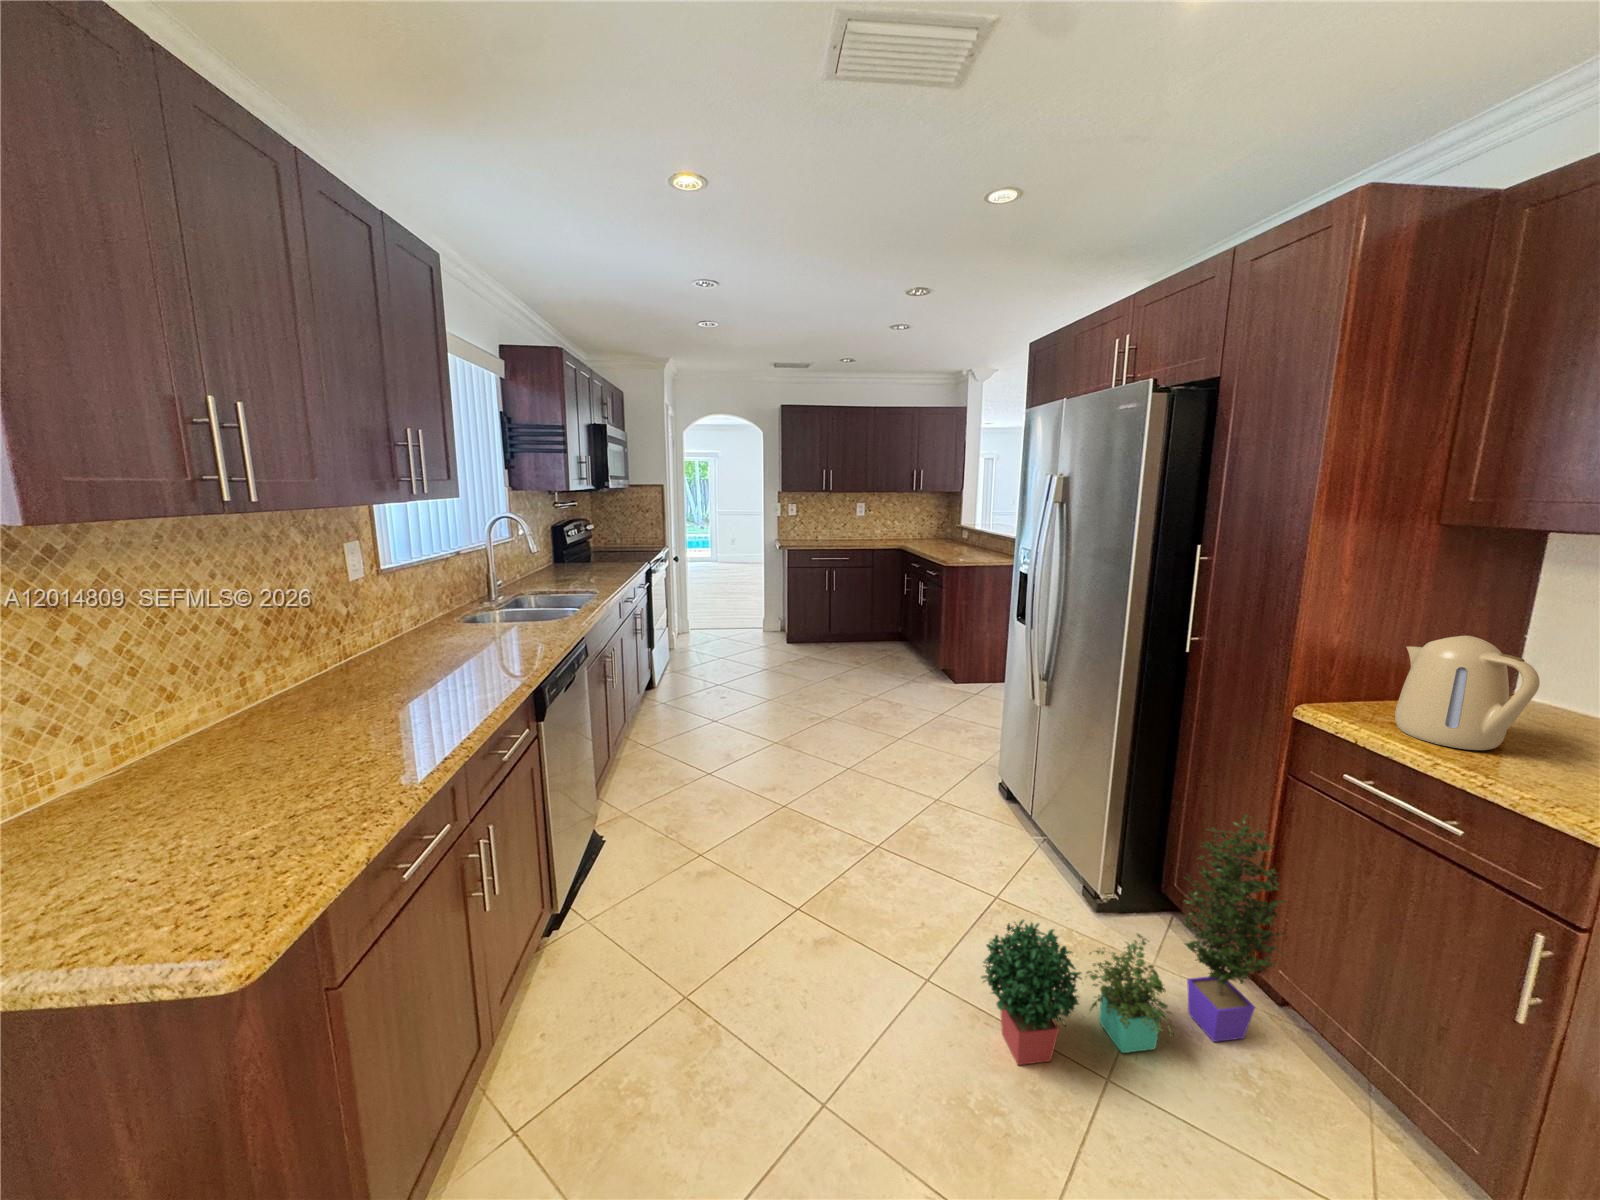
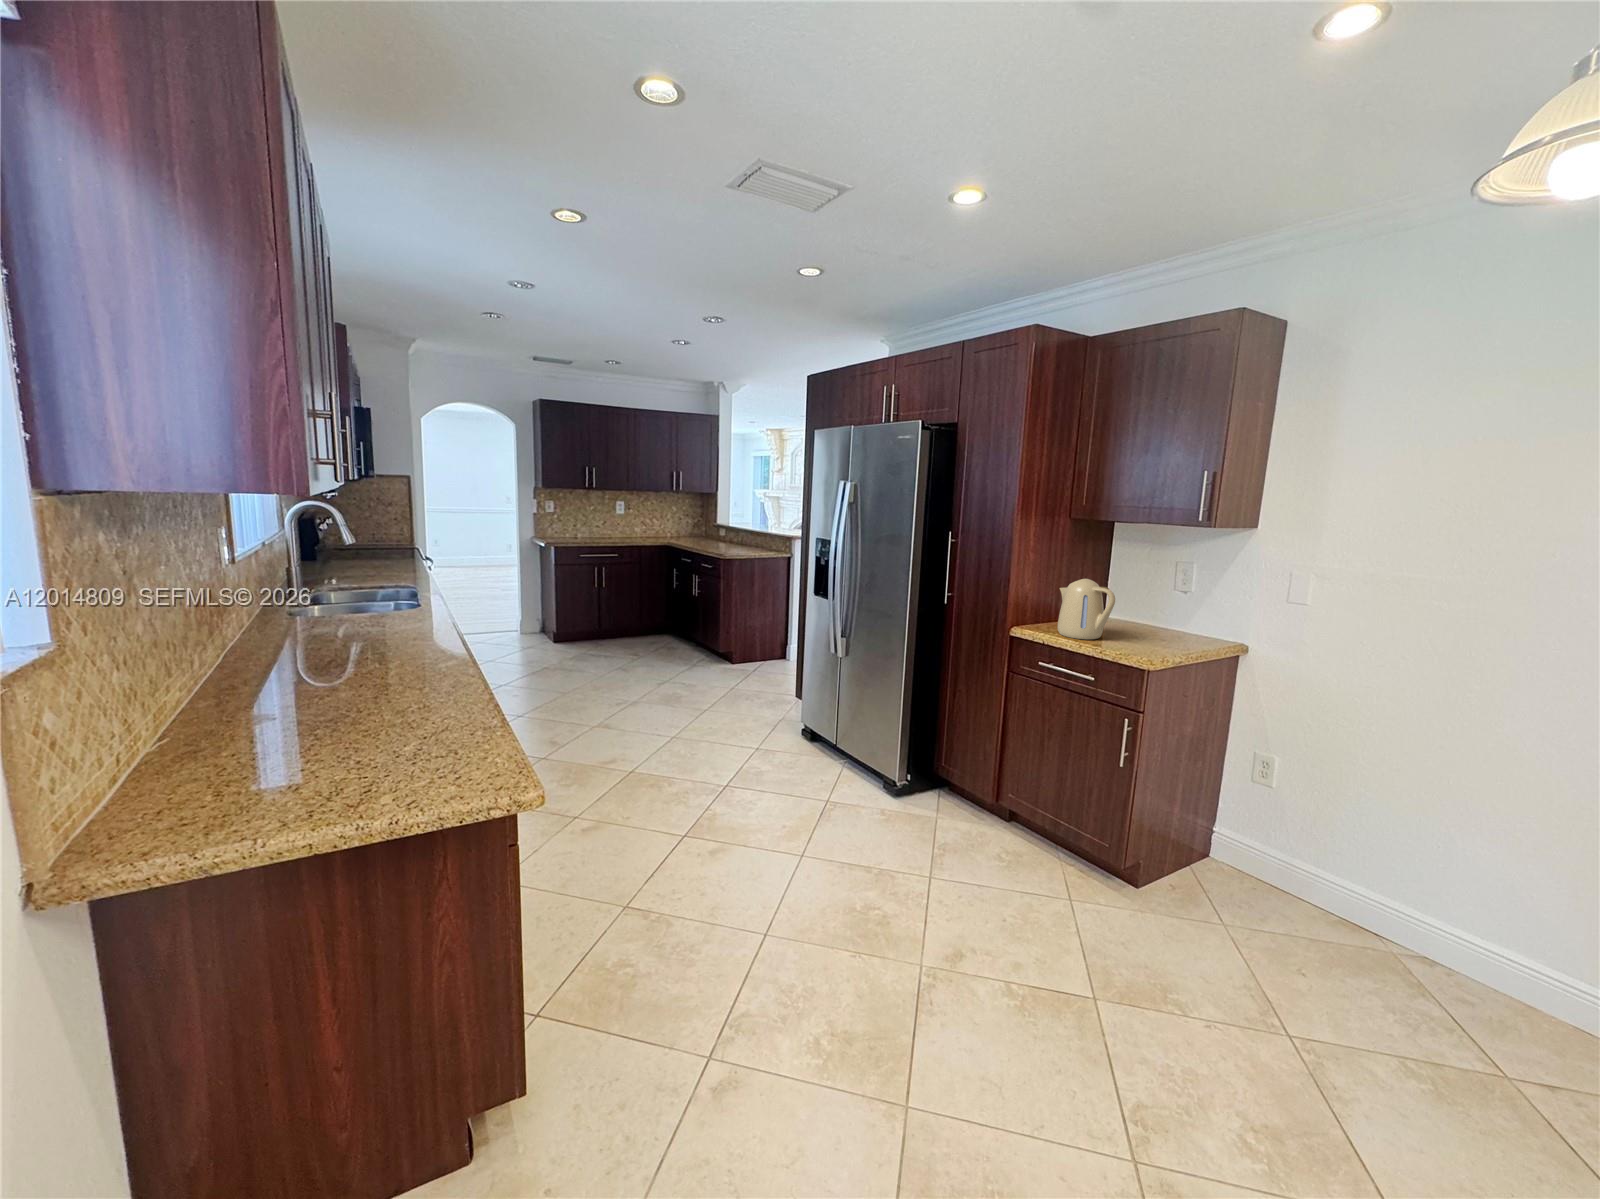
potted plant: present [981,814,1285,1065] -> none [856,699,1017,888]

